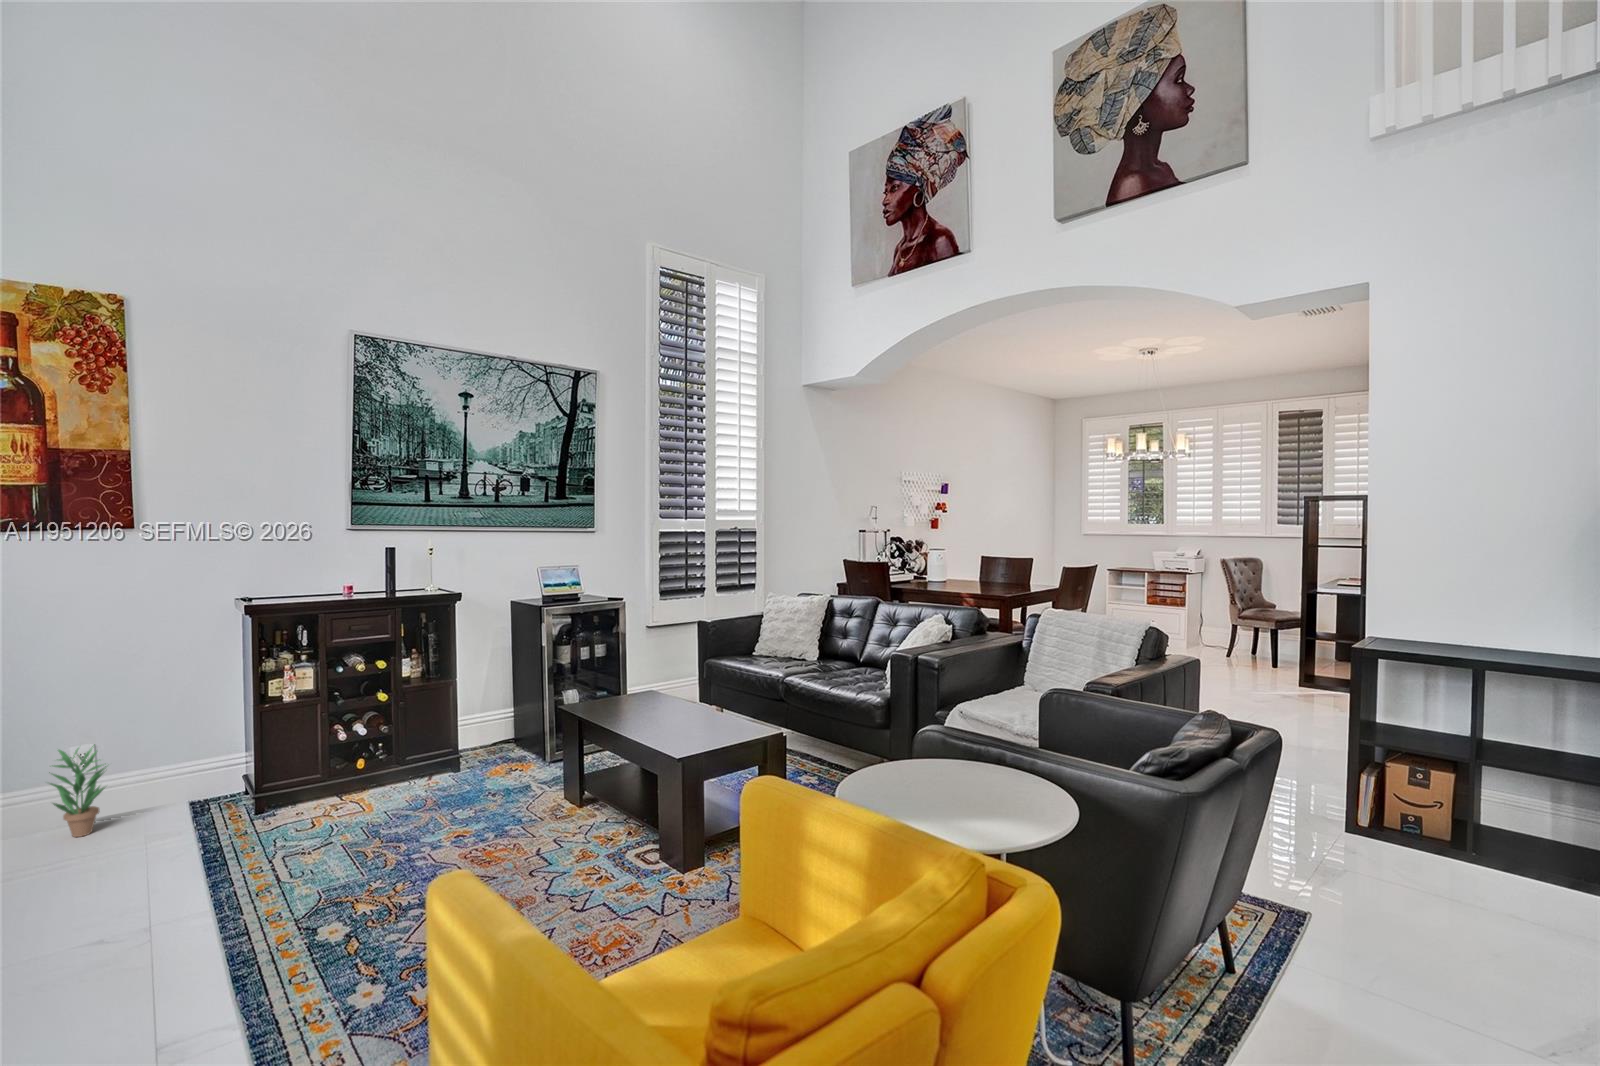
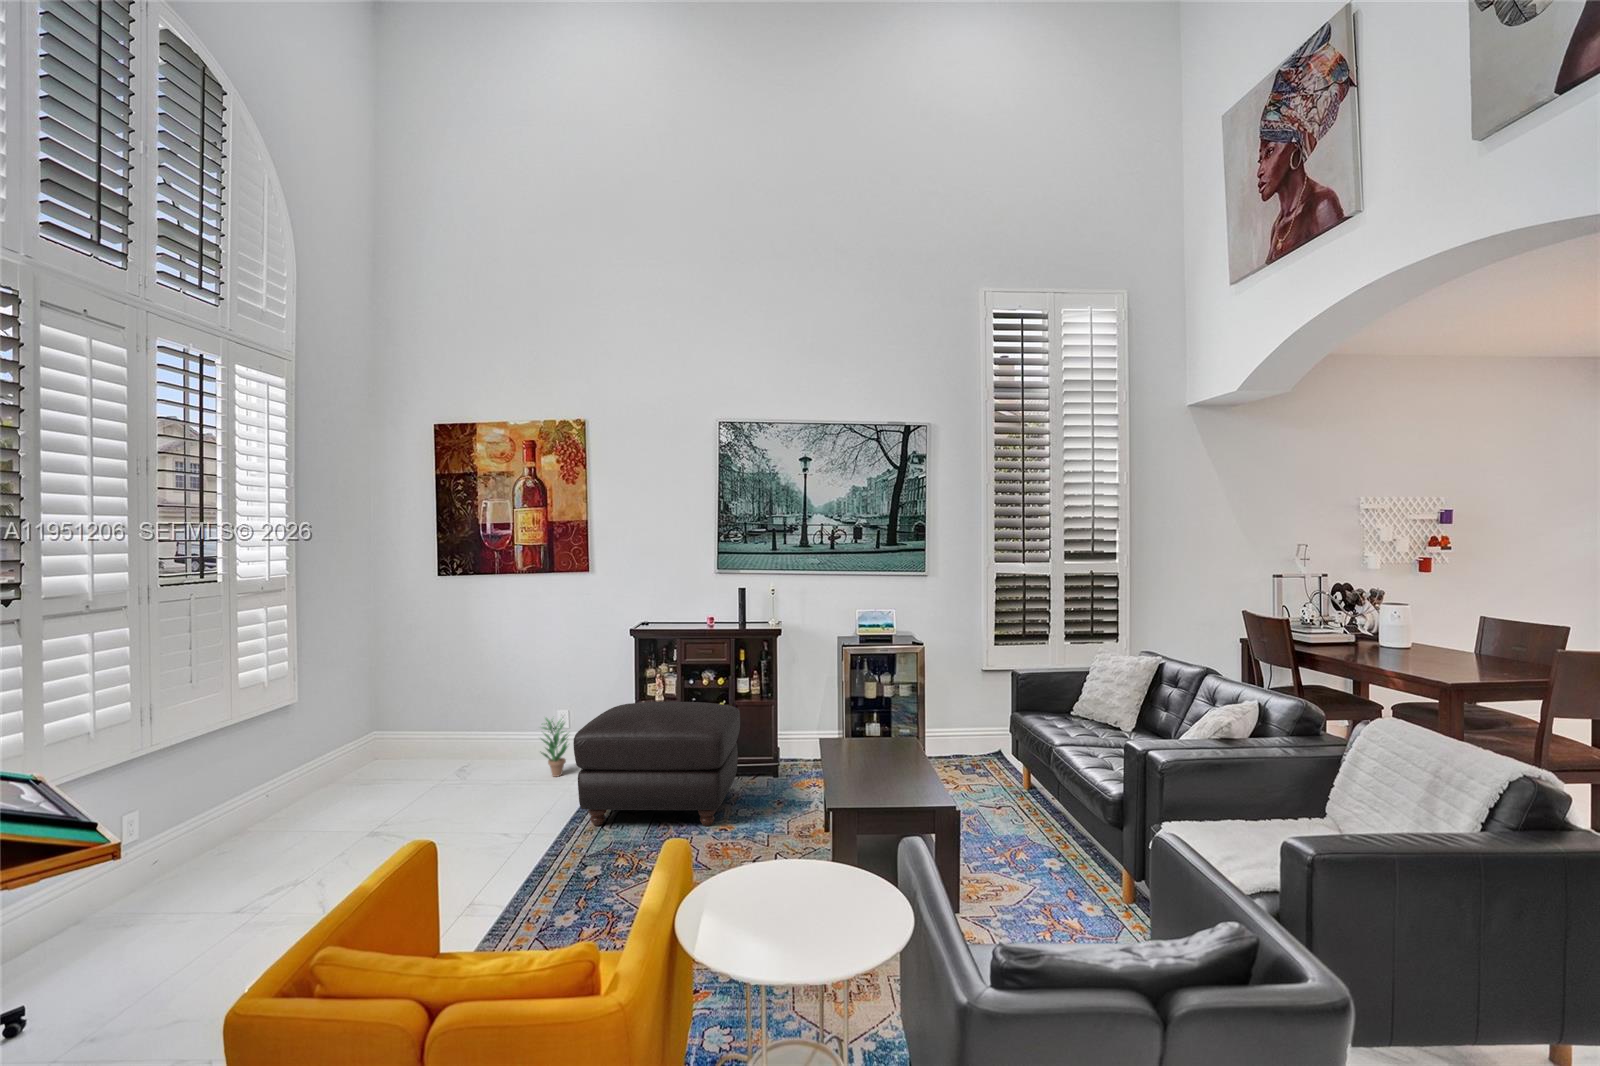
ottoman: none [204,689,440,875] -> present [573,702,740,826]

